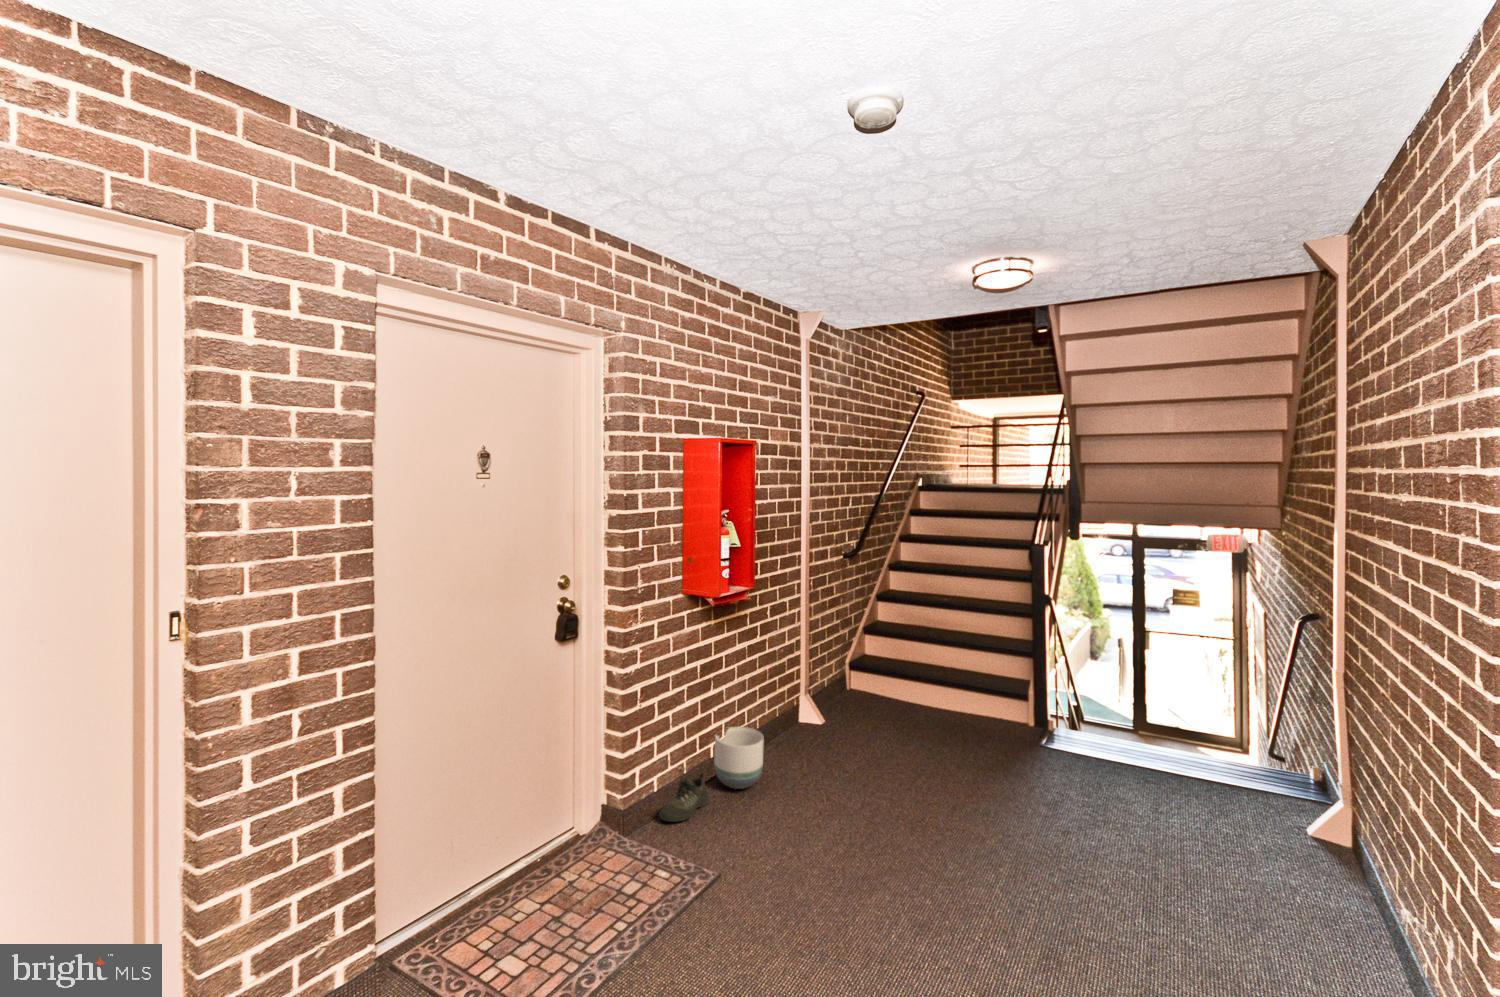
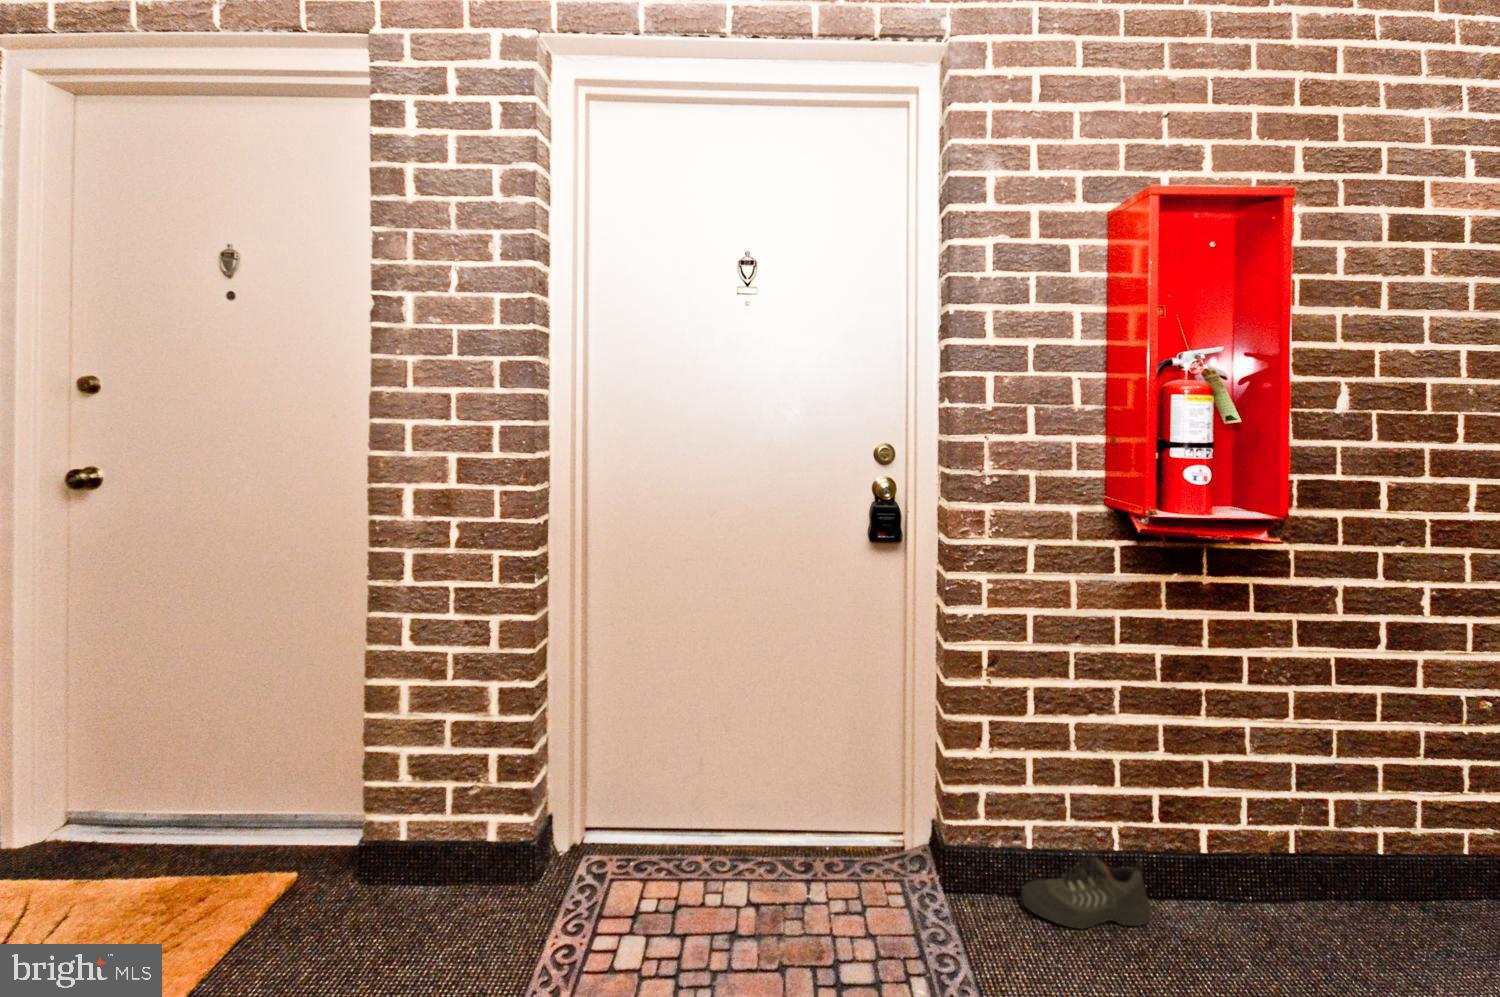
planter: present [714,727,764,789] -> none [1196,804,1327,948]

